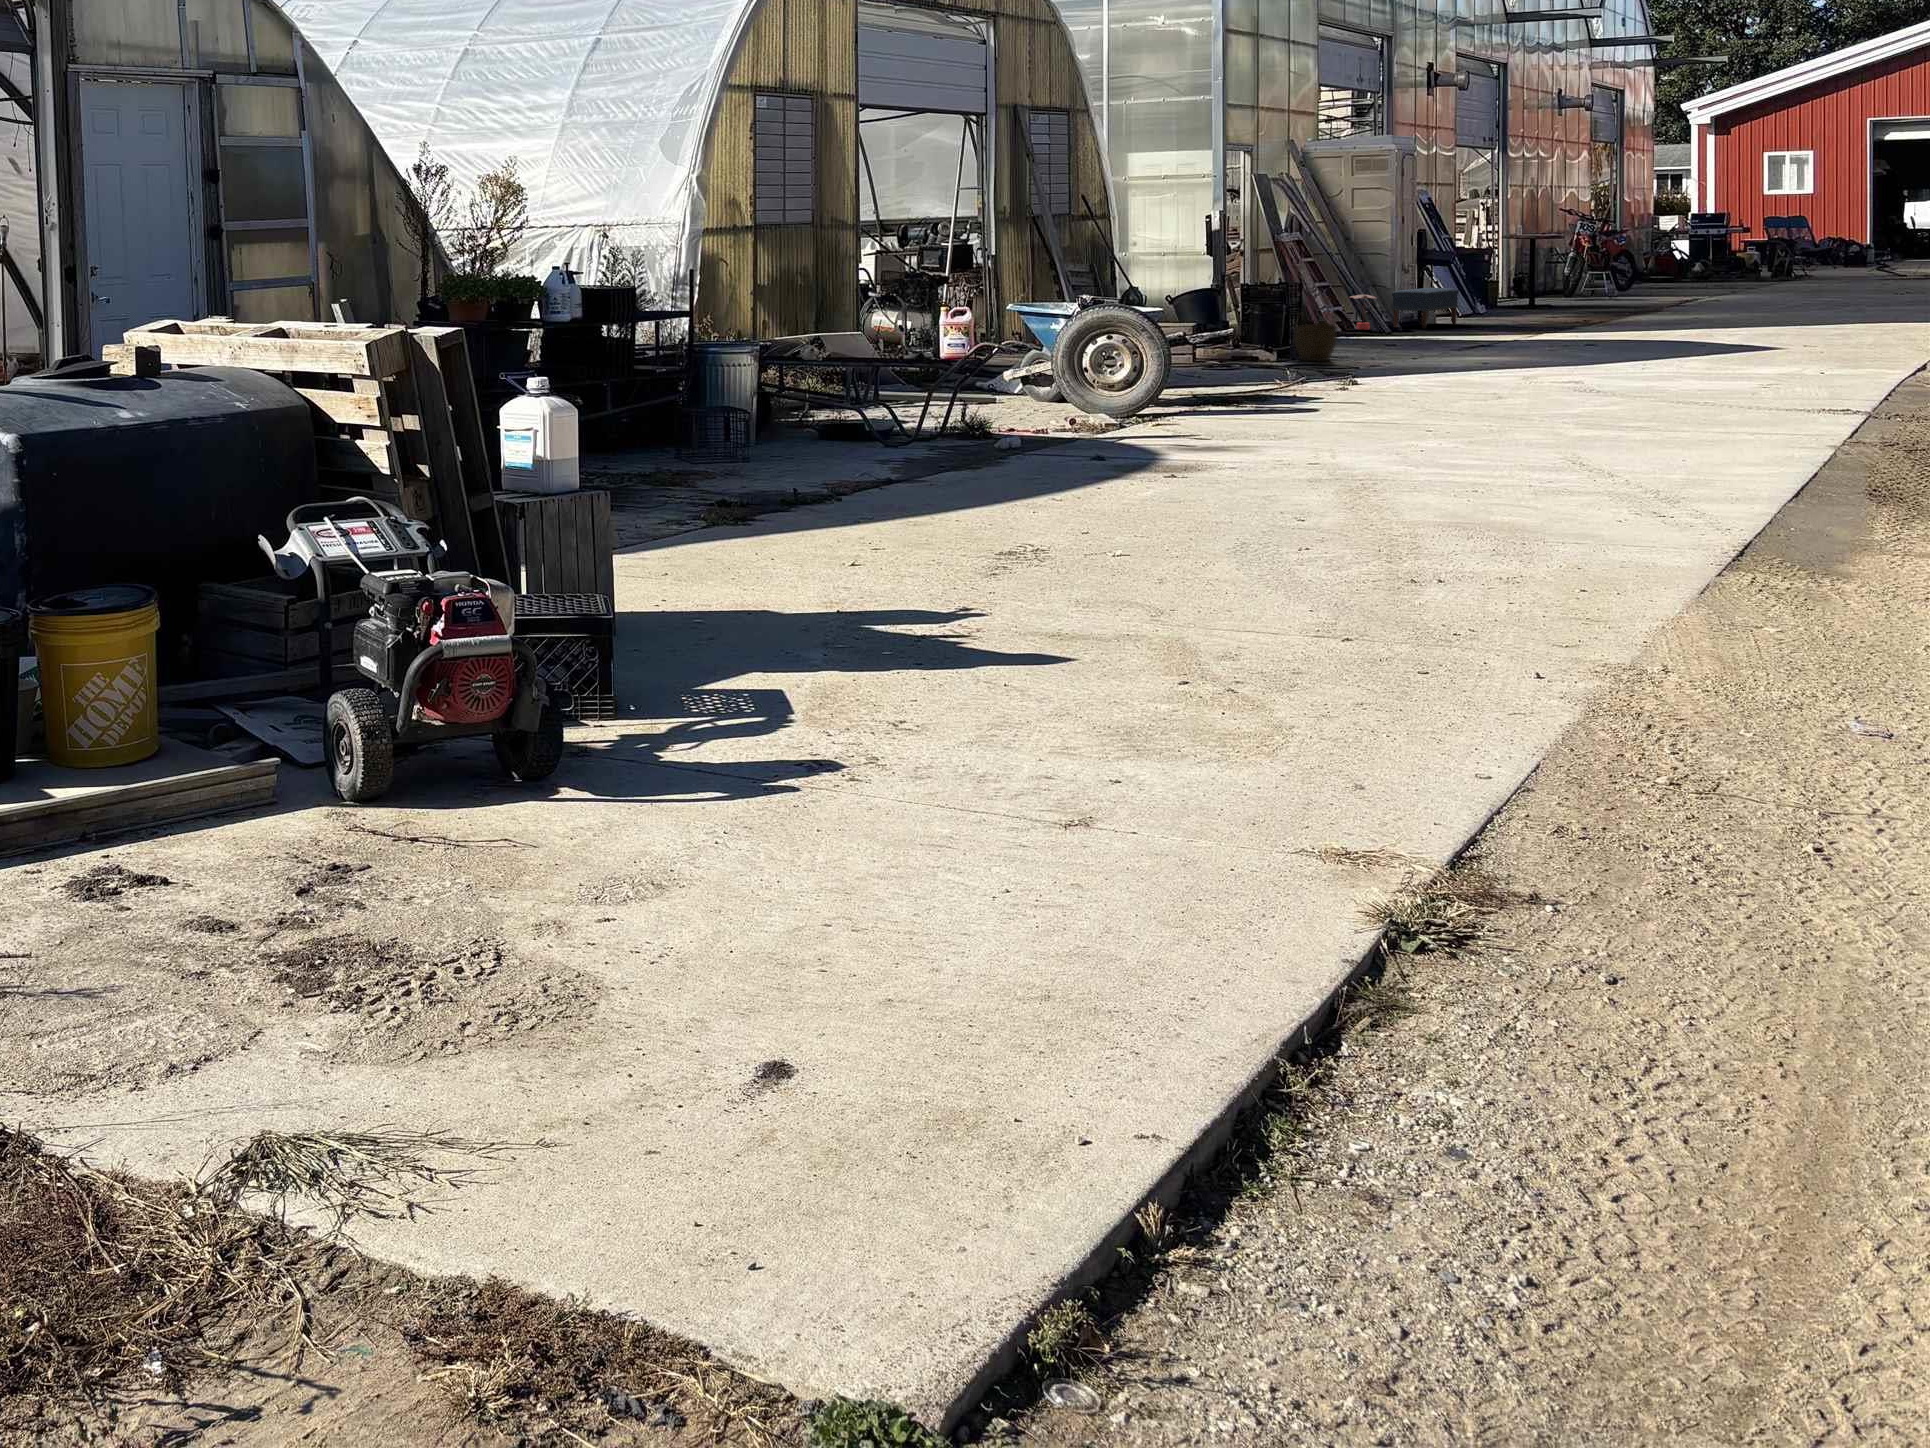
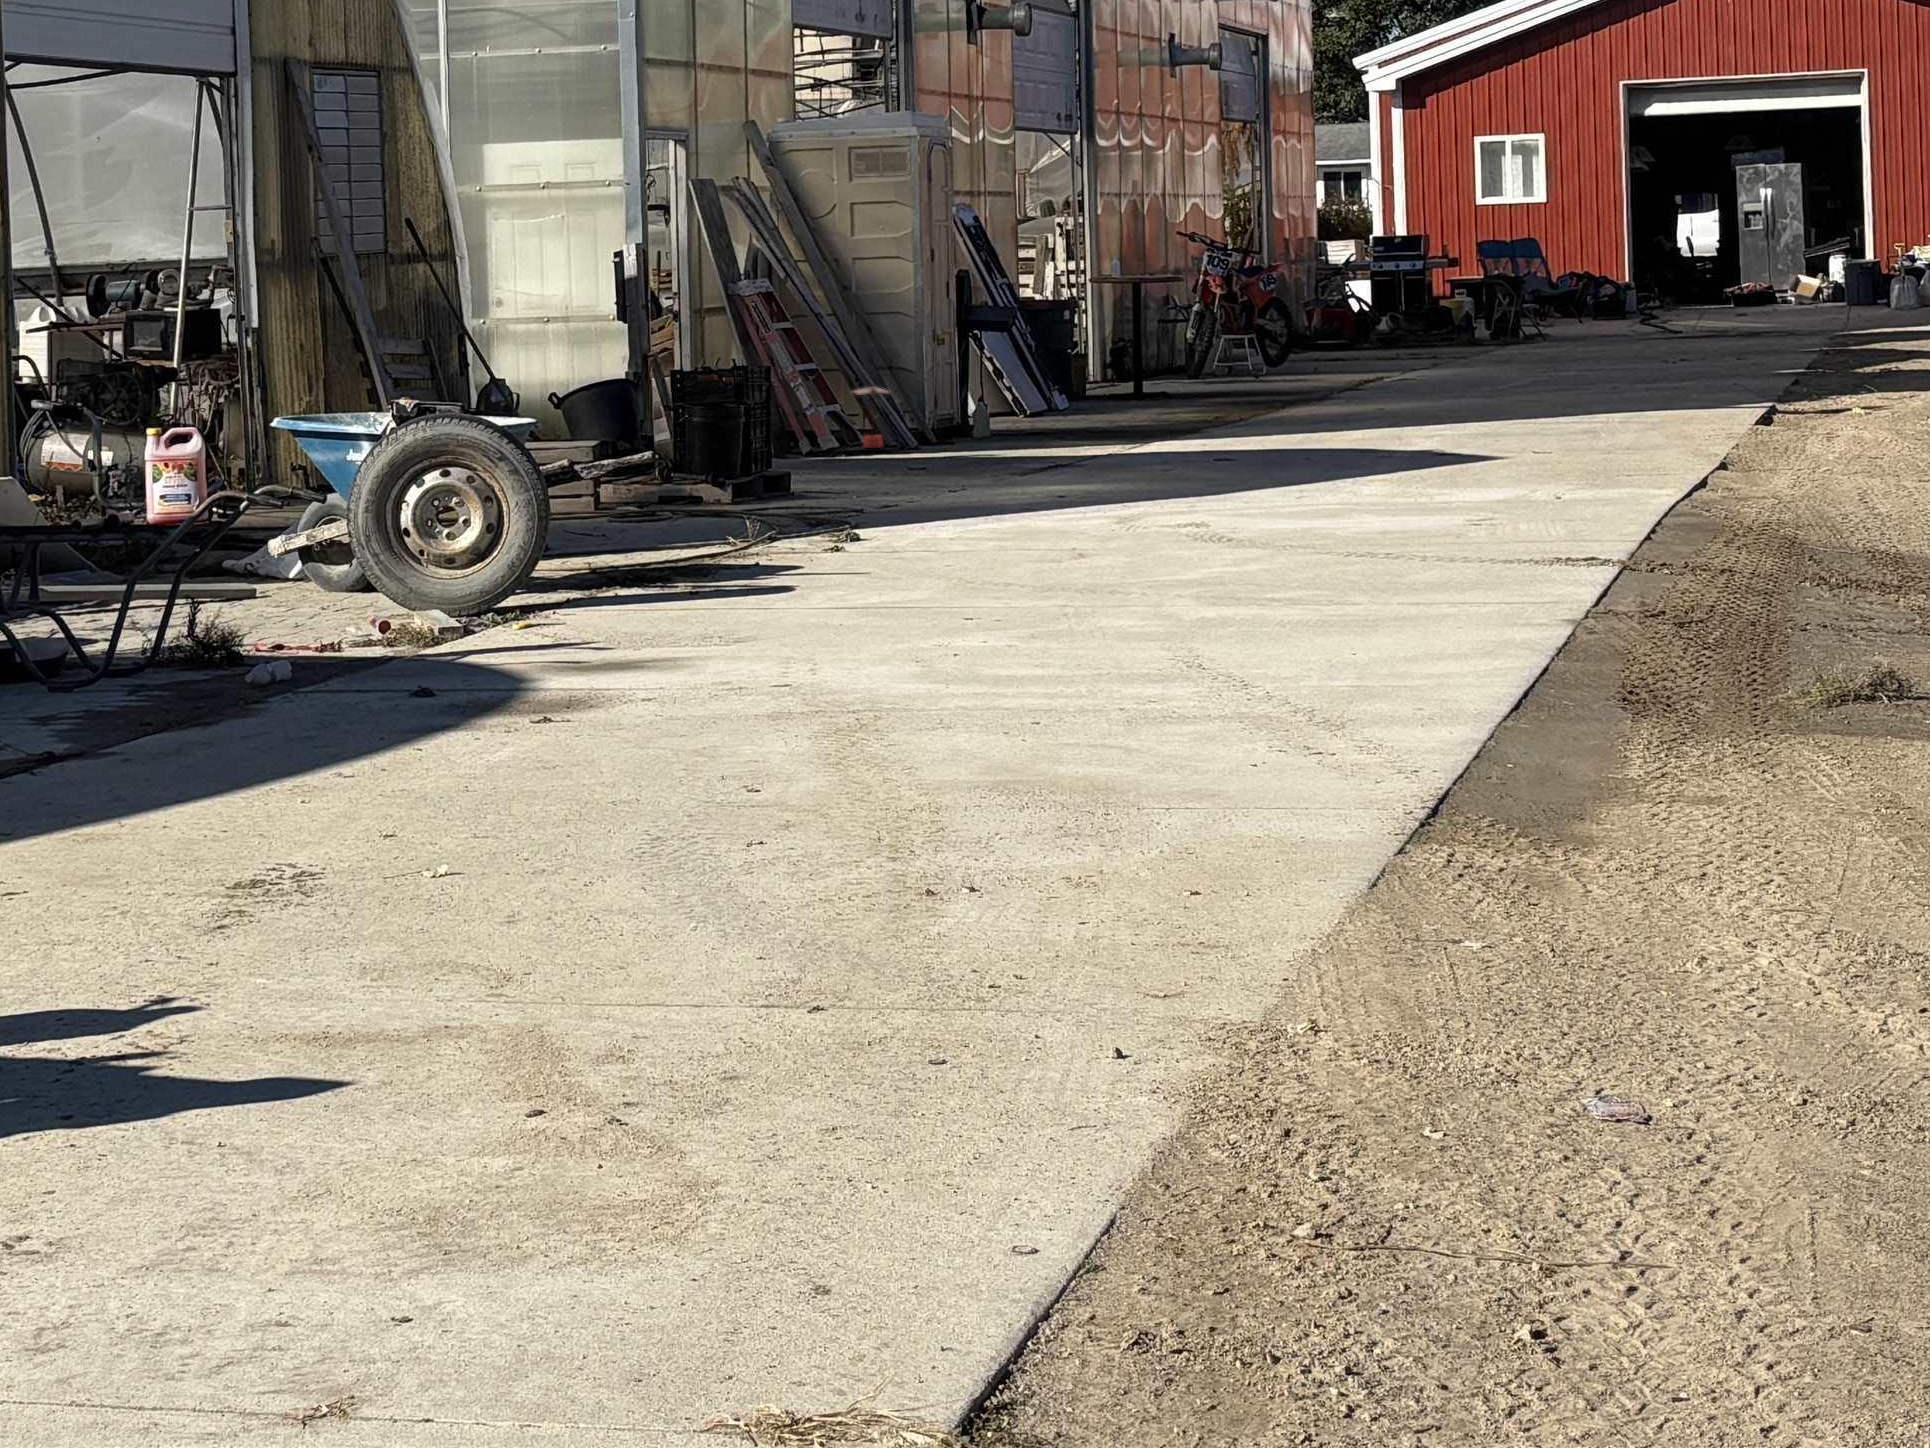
bench: present [1392,288,1459,329] -> none [914,372,1012,442]
woven basket: present [1294,313,1337,361] -> none [752,419,816,503]

